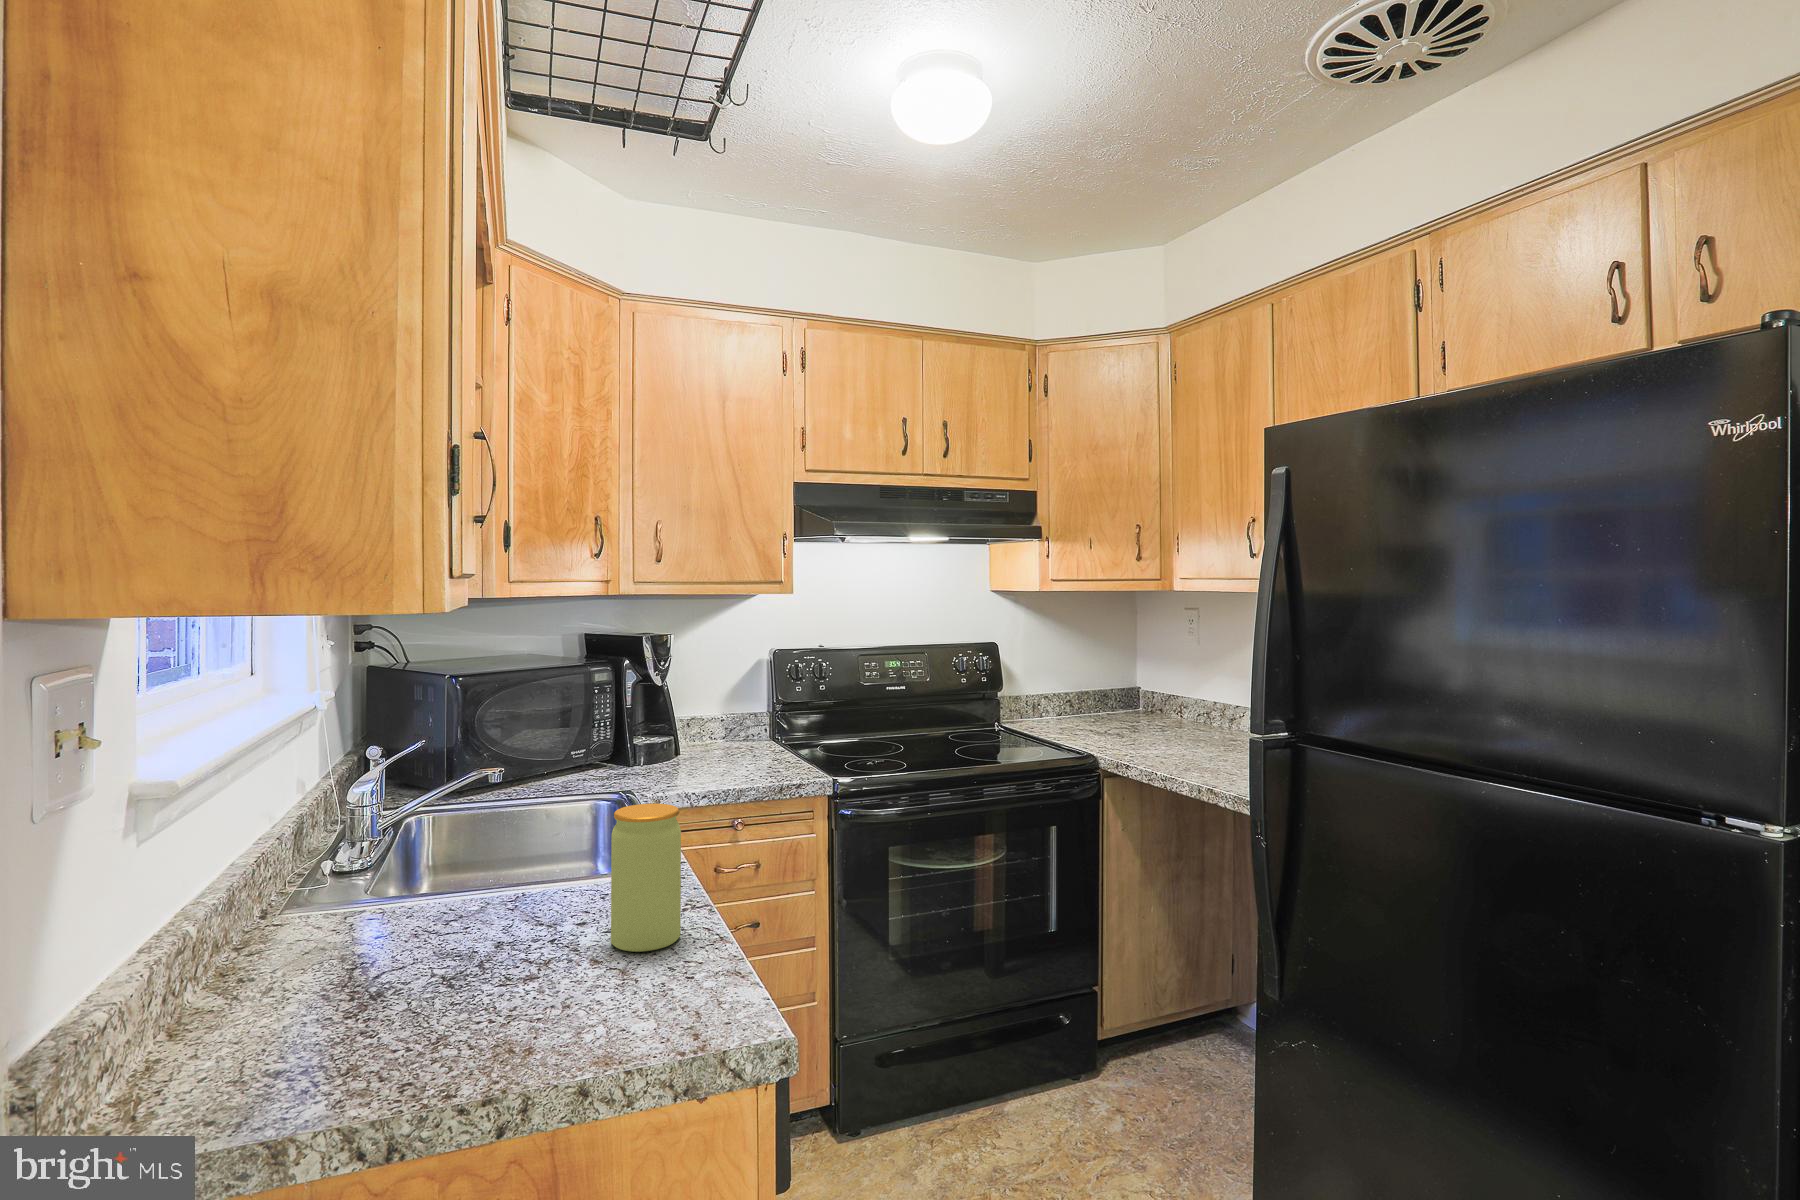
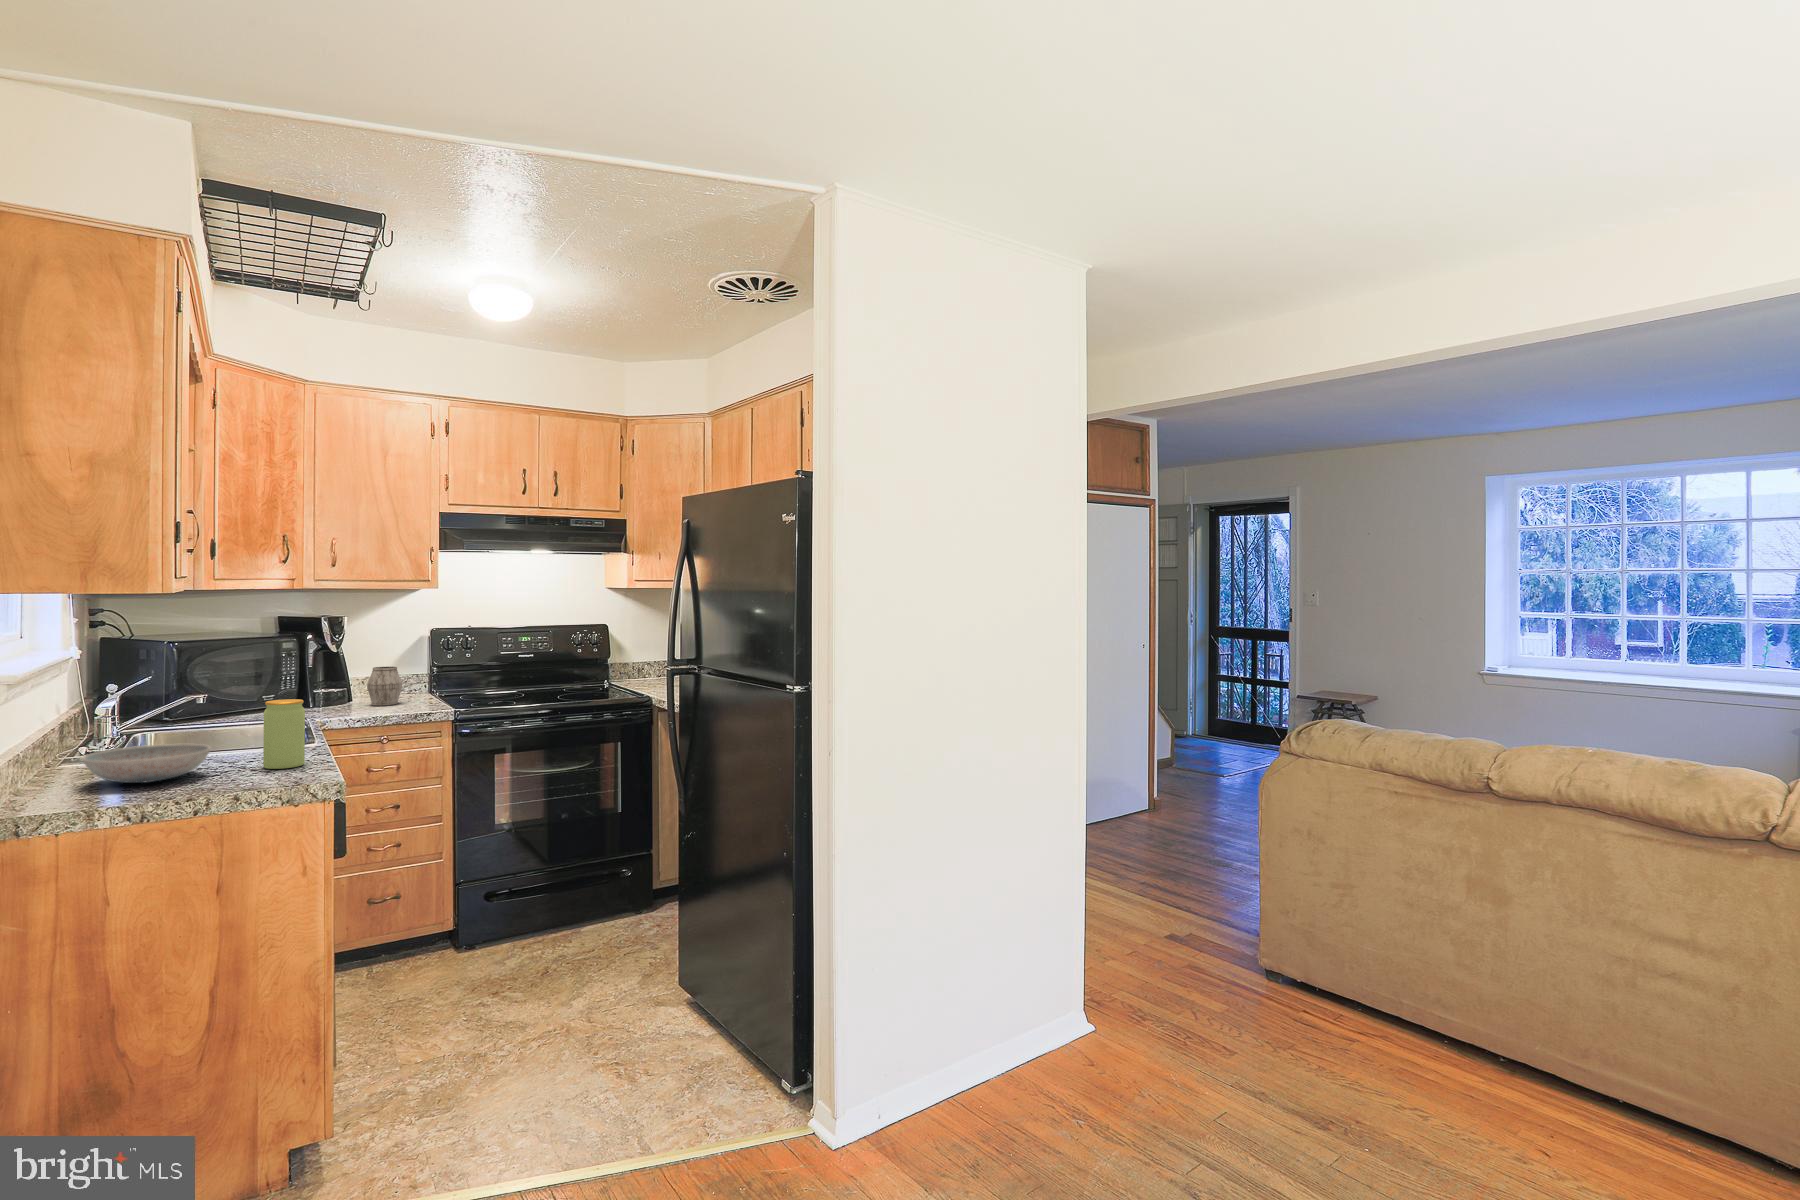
mug: none [703,707,749,766] -> present [367,667,402,706]
dish: none [290,891,522,1000] -> present [82,744,211,783]

